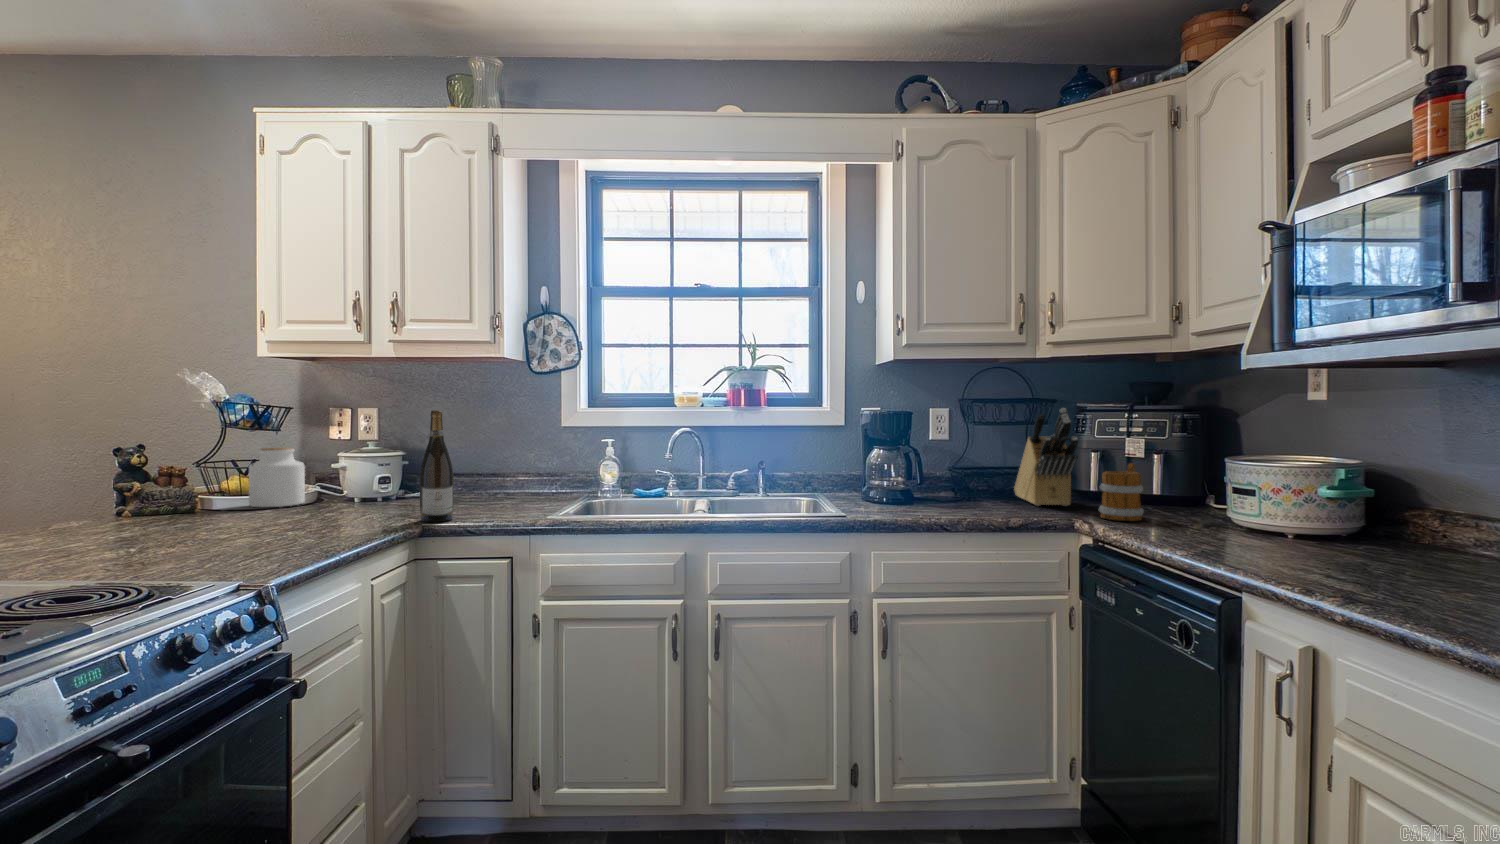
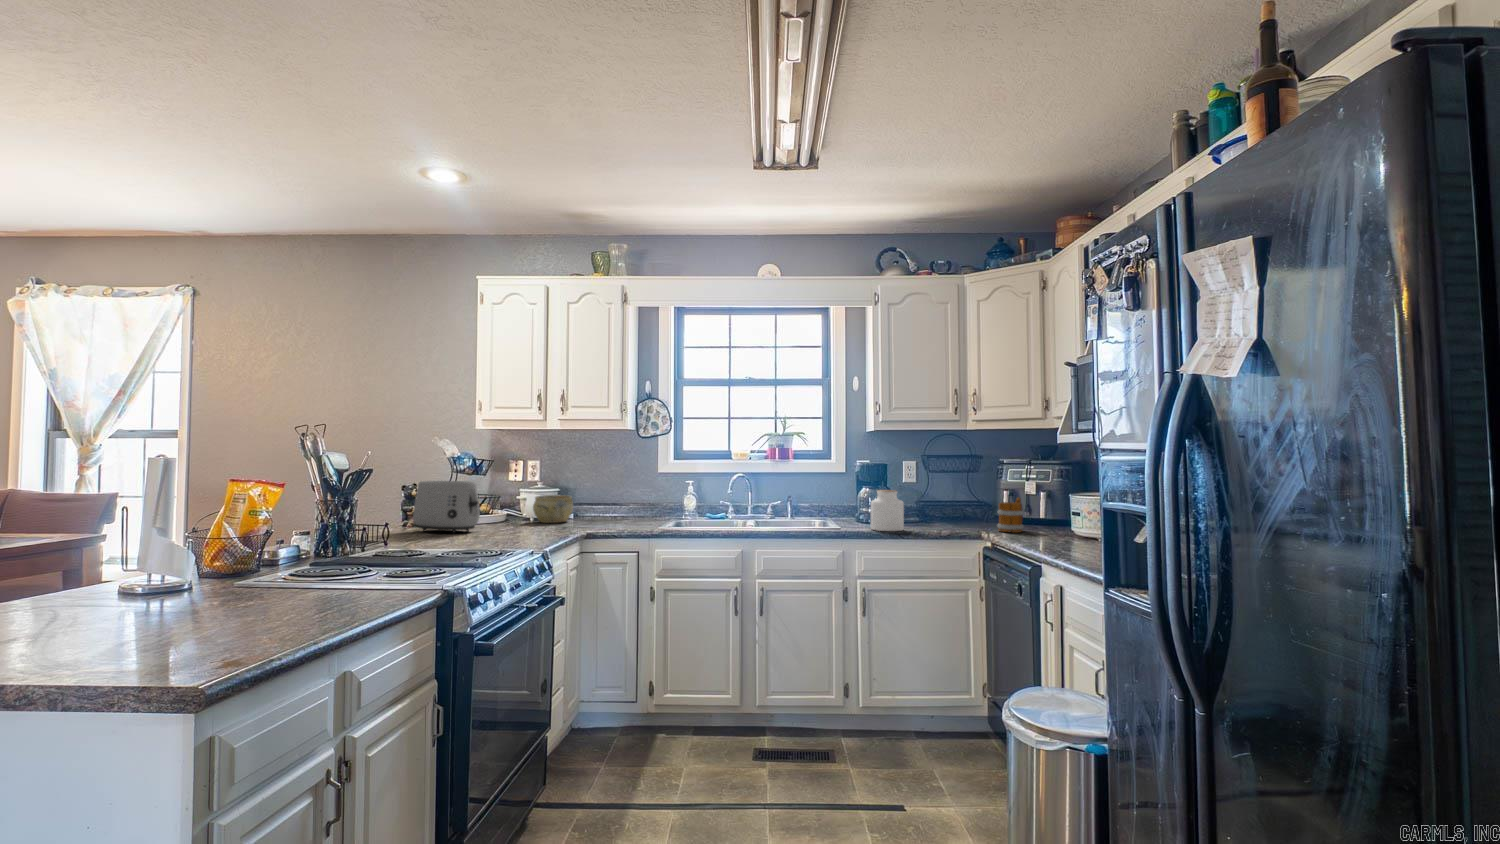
knife block: present [1014,408,1078,506] -> none [958,463,989,525]
wine bottle: present [420,411,454,522] -> none [587,464,605,530]
toaster: none [96,440,222,534] -> present [413,481,480,533]
jar: present [249,448,305,507] -> present [871,490,904,531]
ceramic bowl: none [348,462,418,507] -> present [533,495,573,523]

